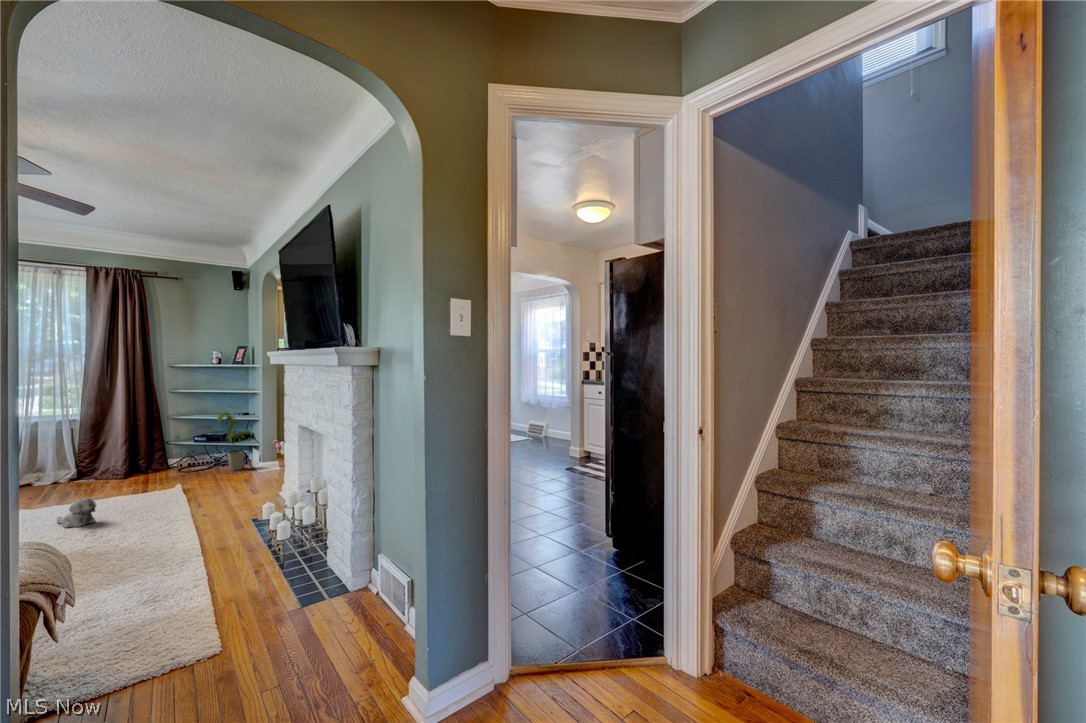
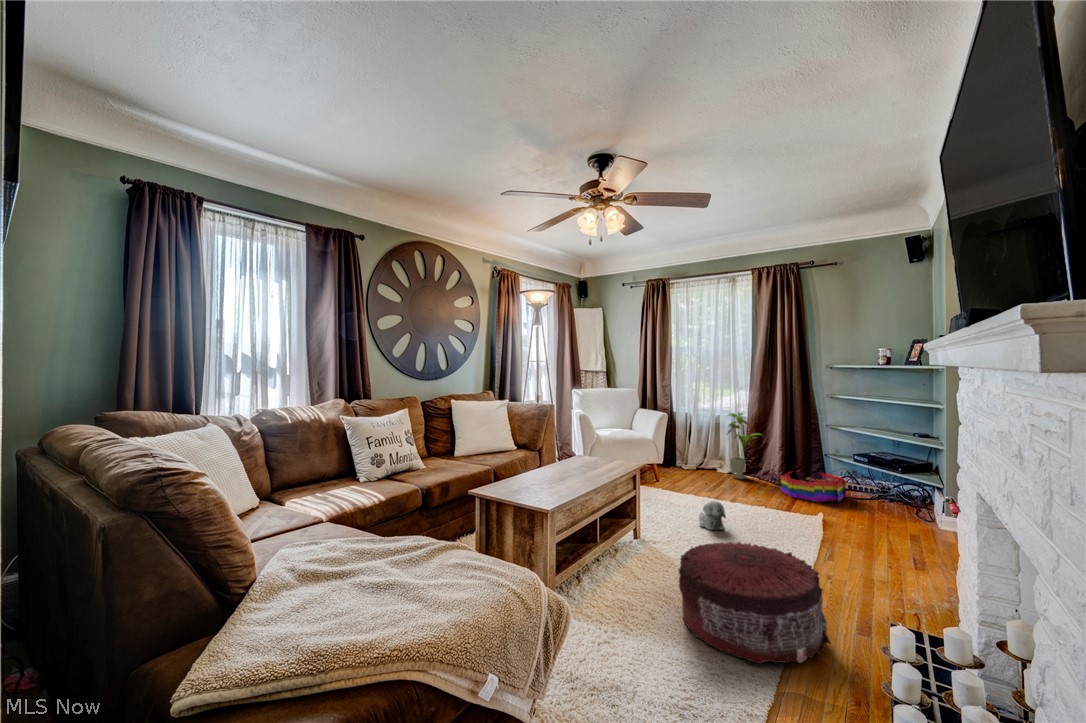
house plant: present [218,411,251,471] -> present [727,413,761,479]
storage bin: none [127,456,190,484] -> present [781,472,846,502]
pouf: none [102,499,230,579] -> present [678,541,830,664]

